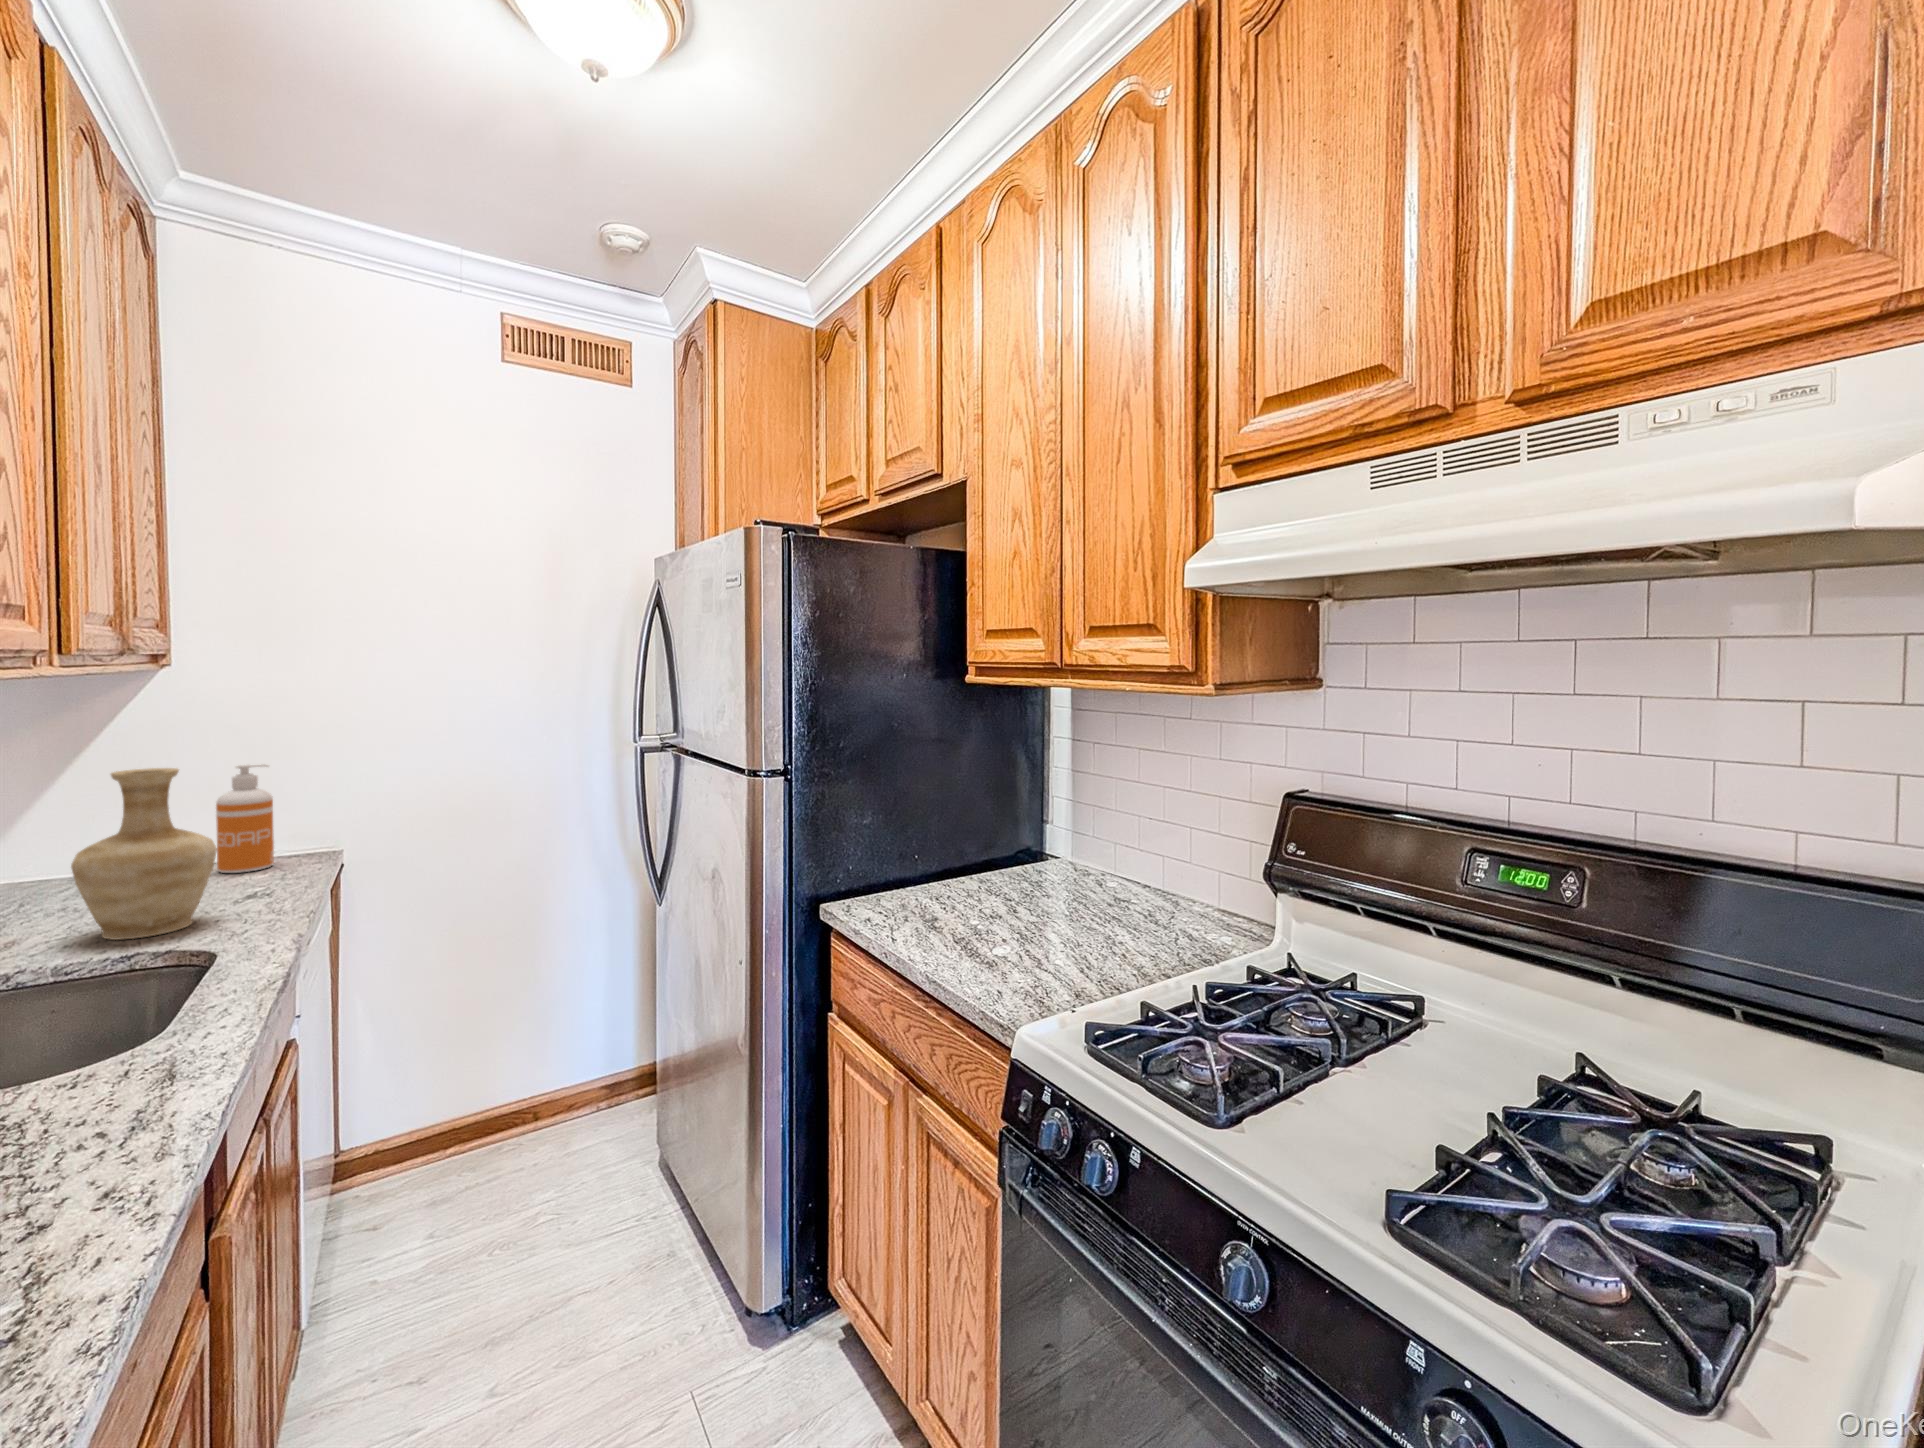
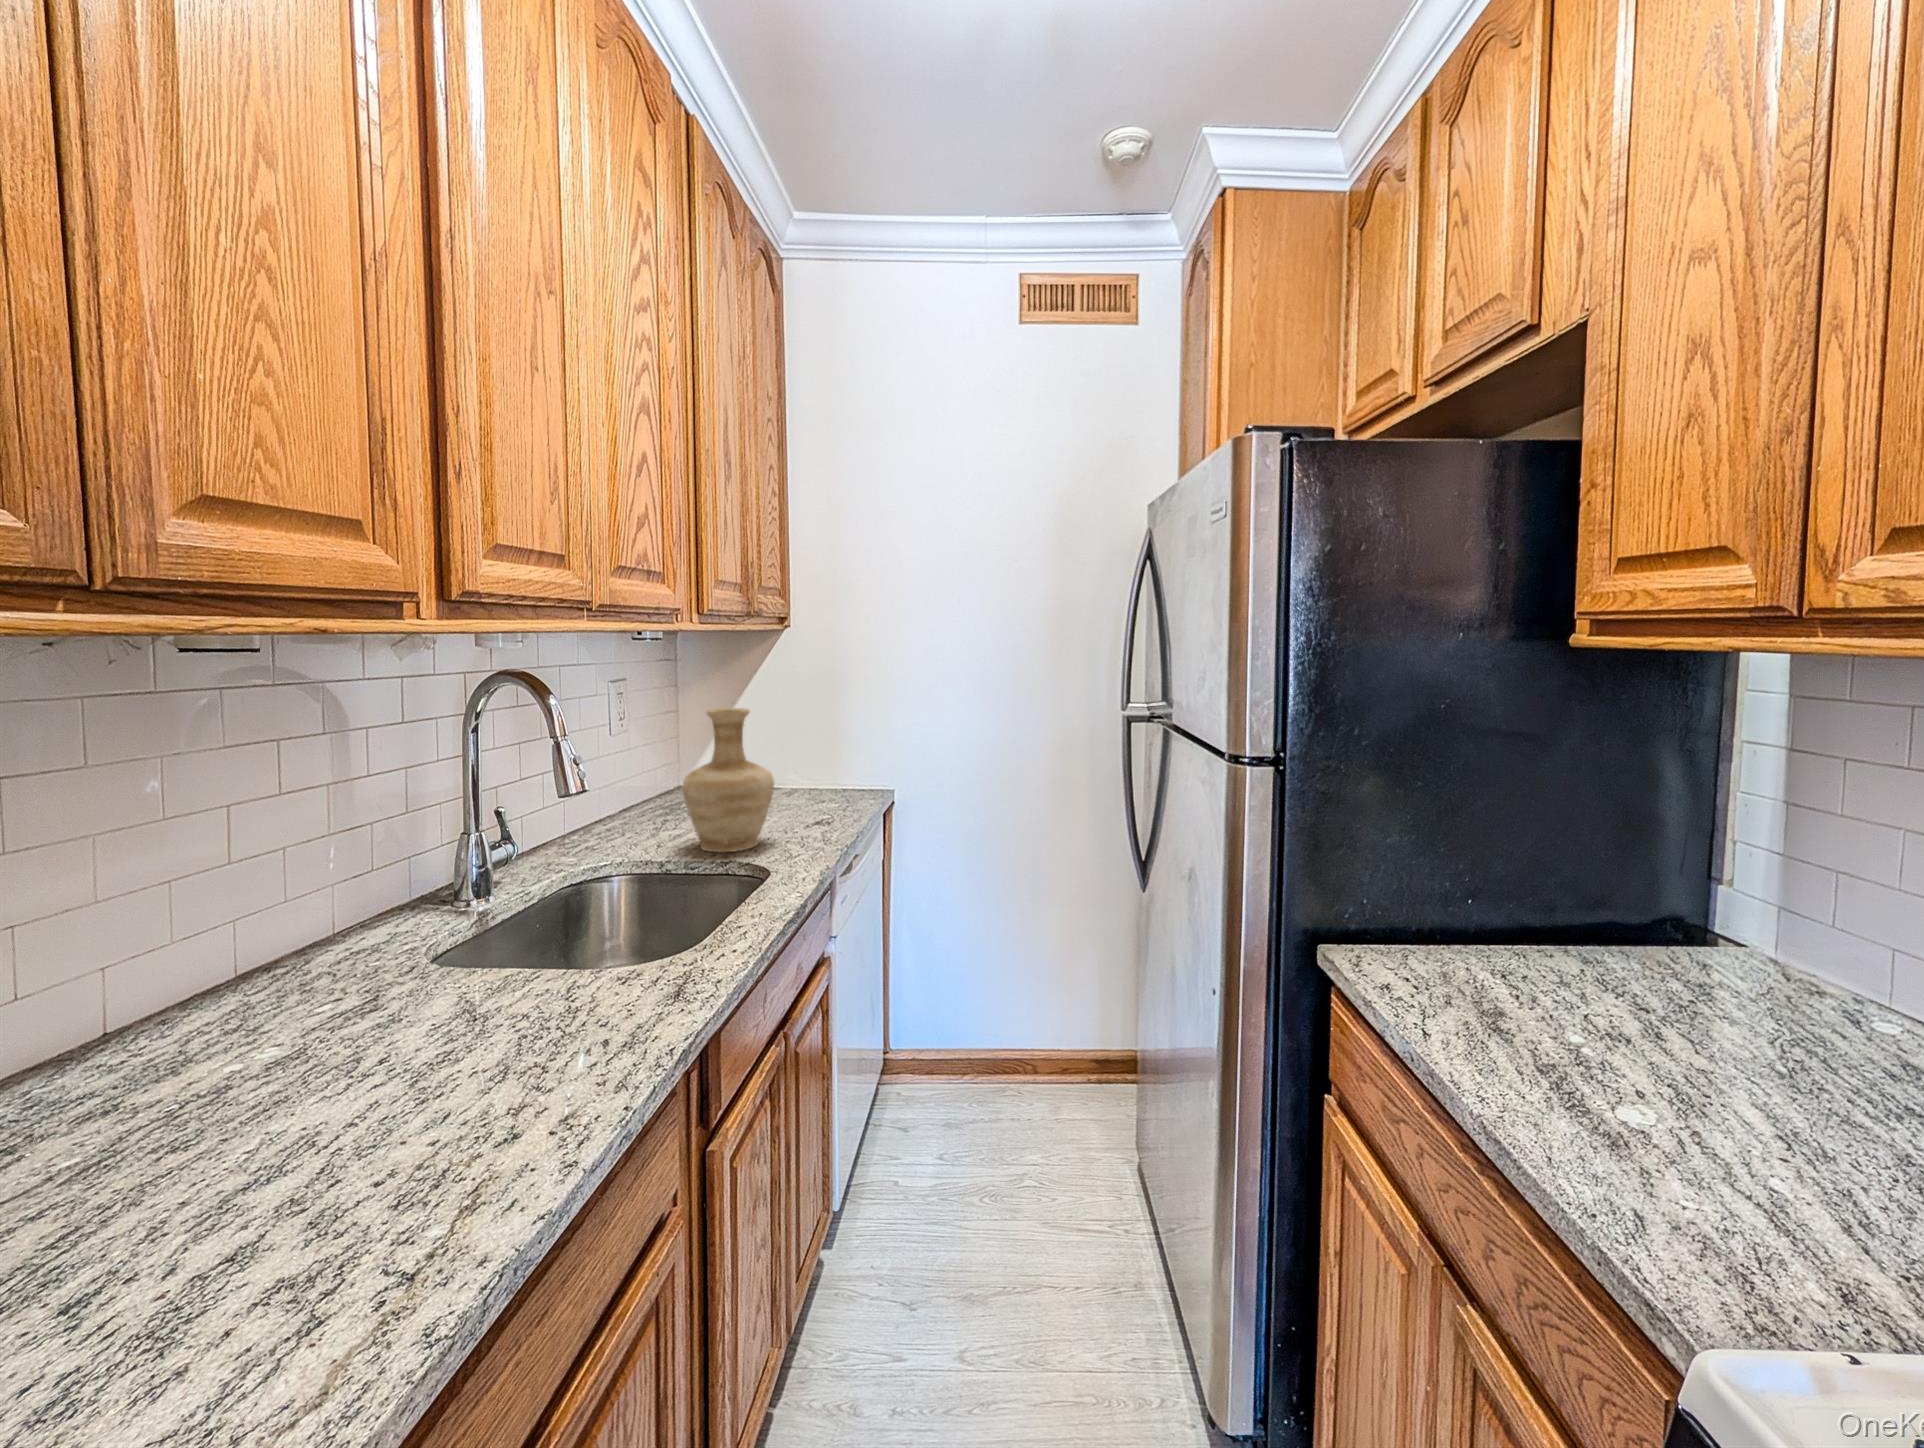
soap dispenser: present [216,764,274,873] -> none [799,709,837,802]

